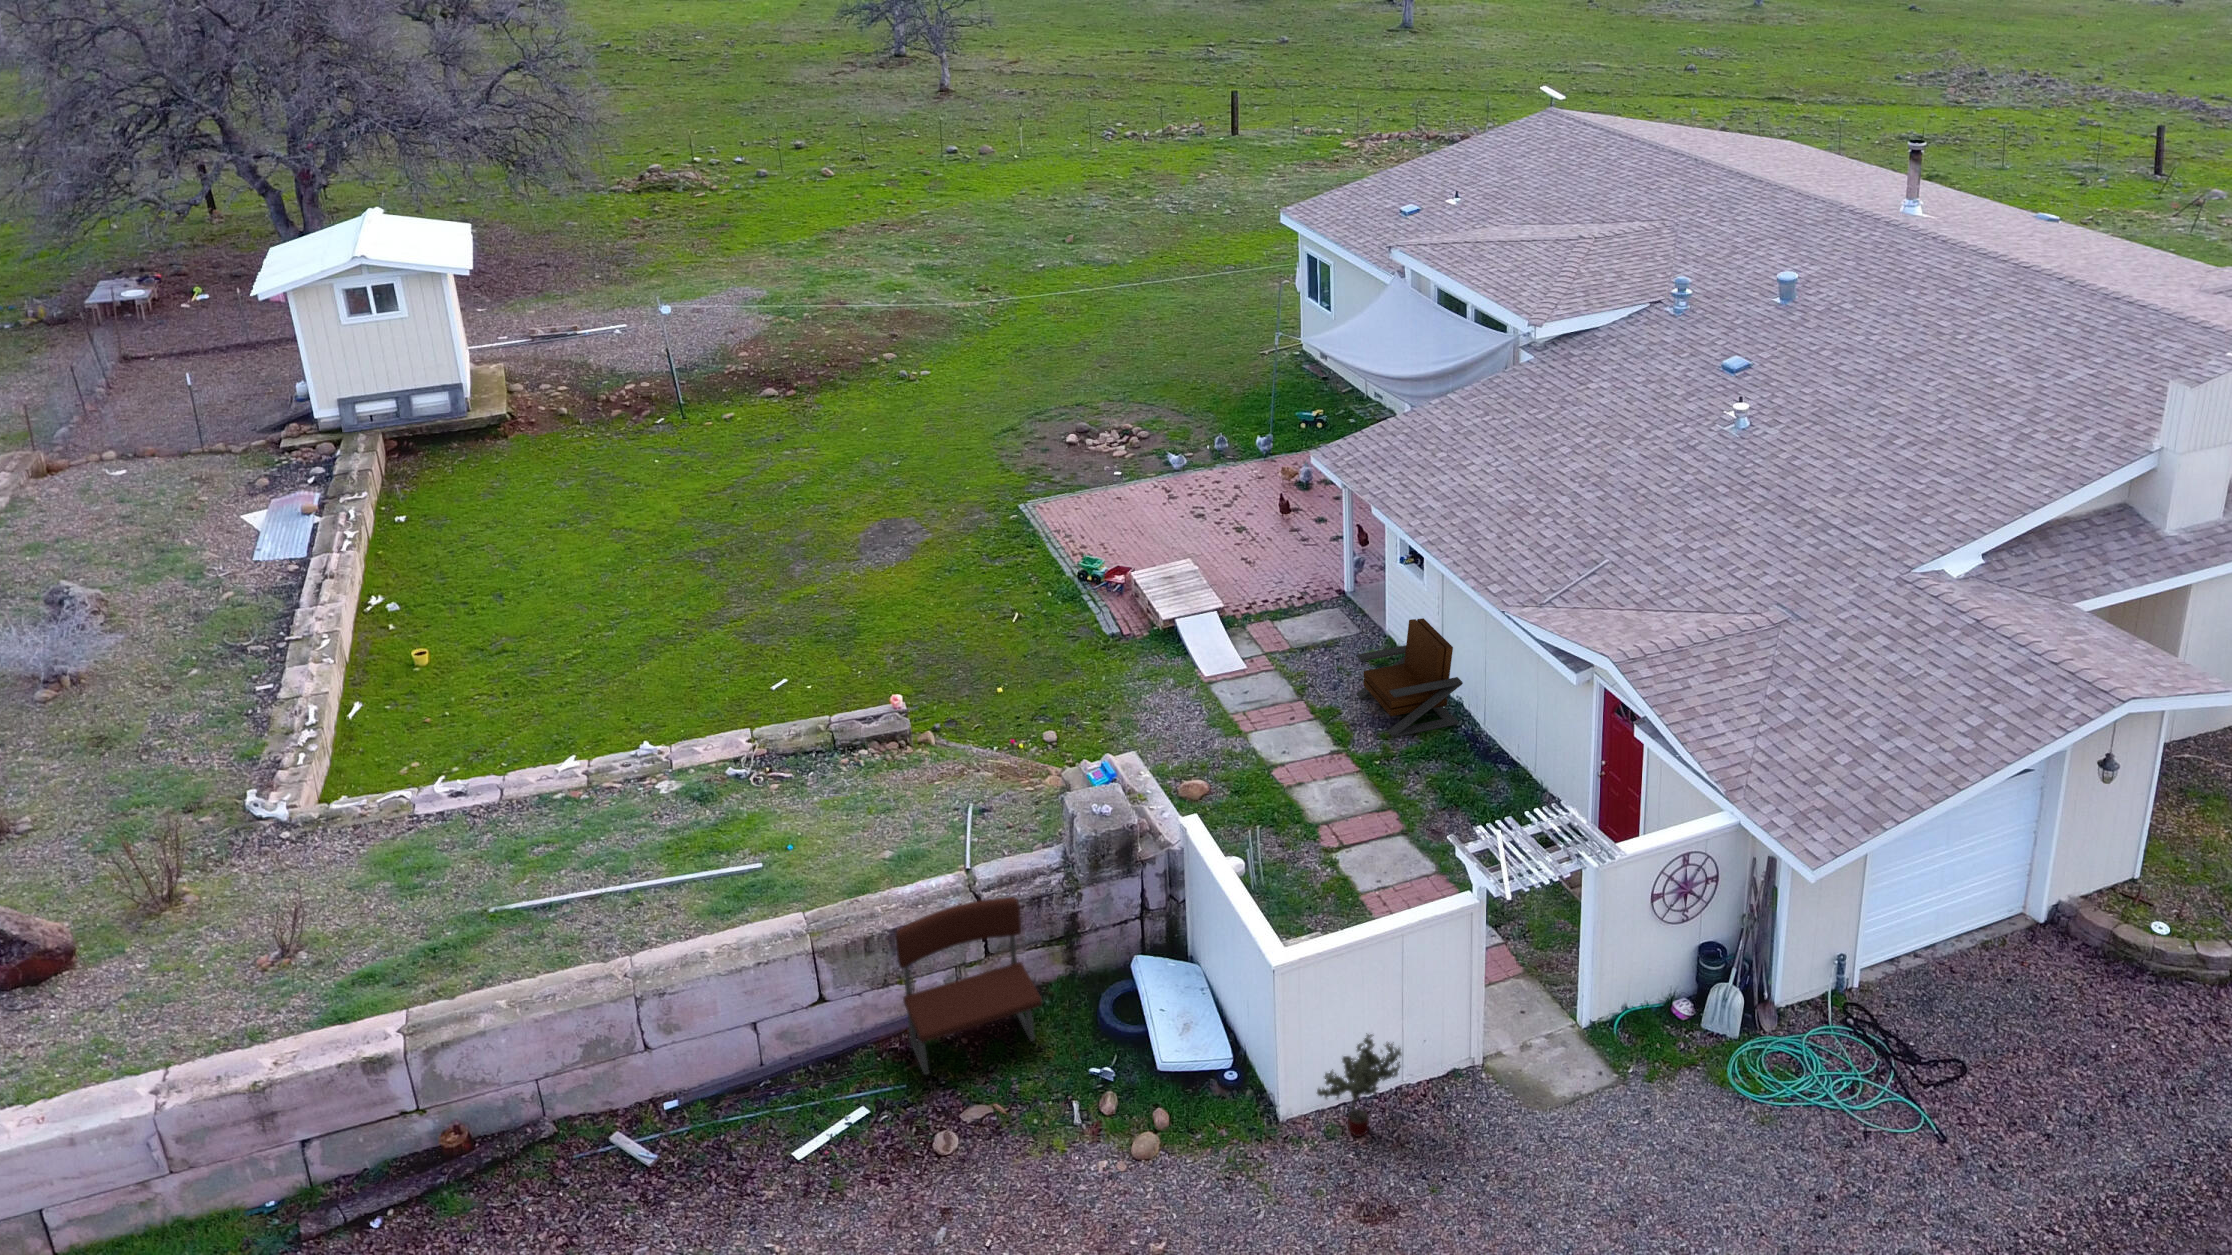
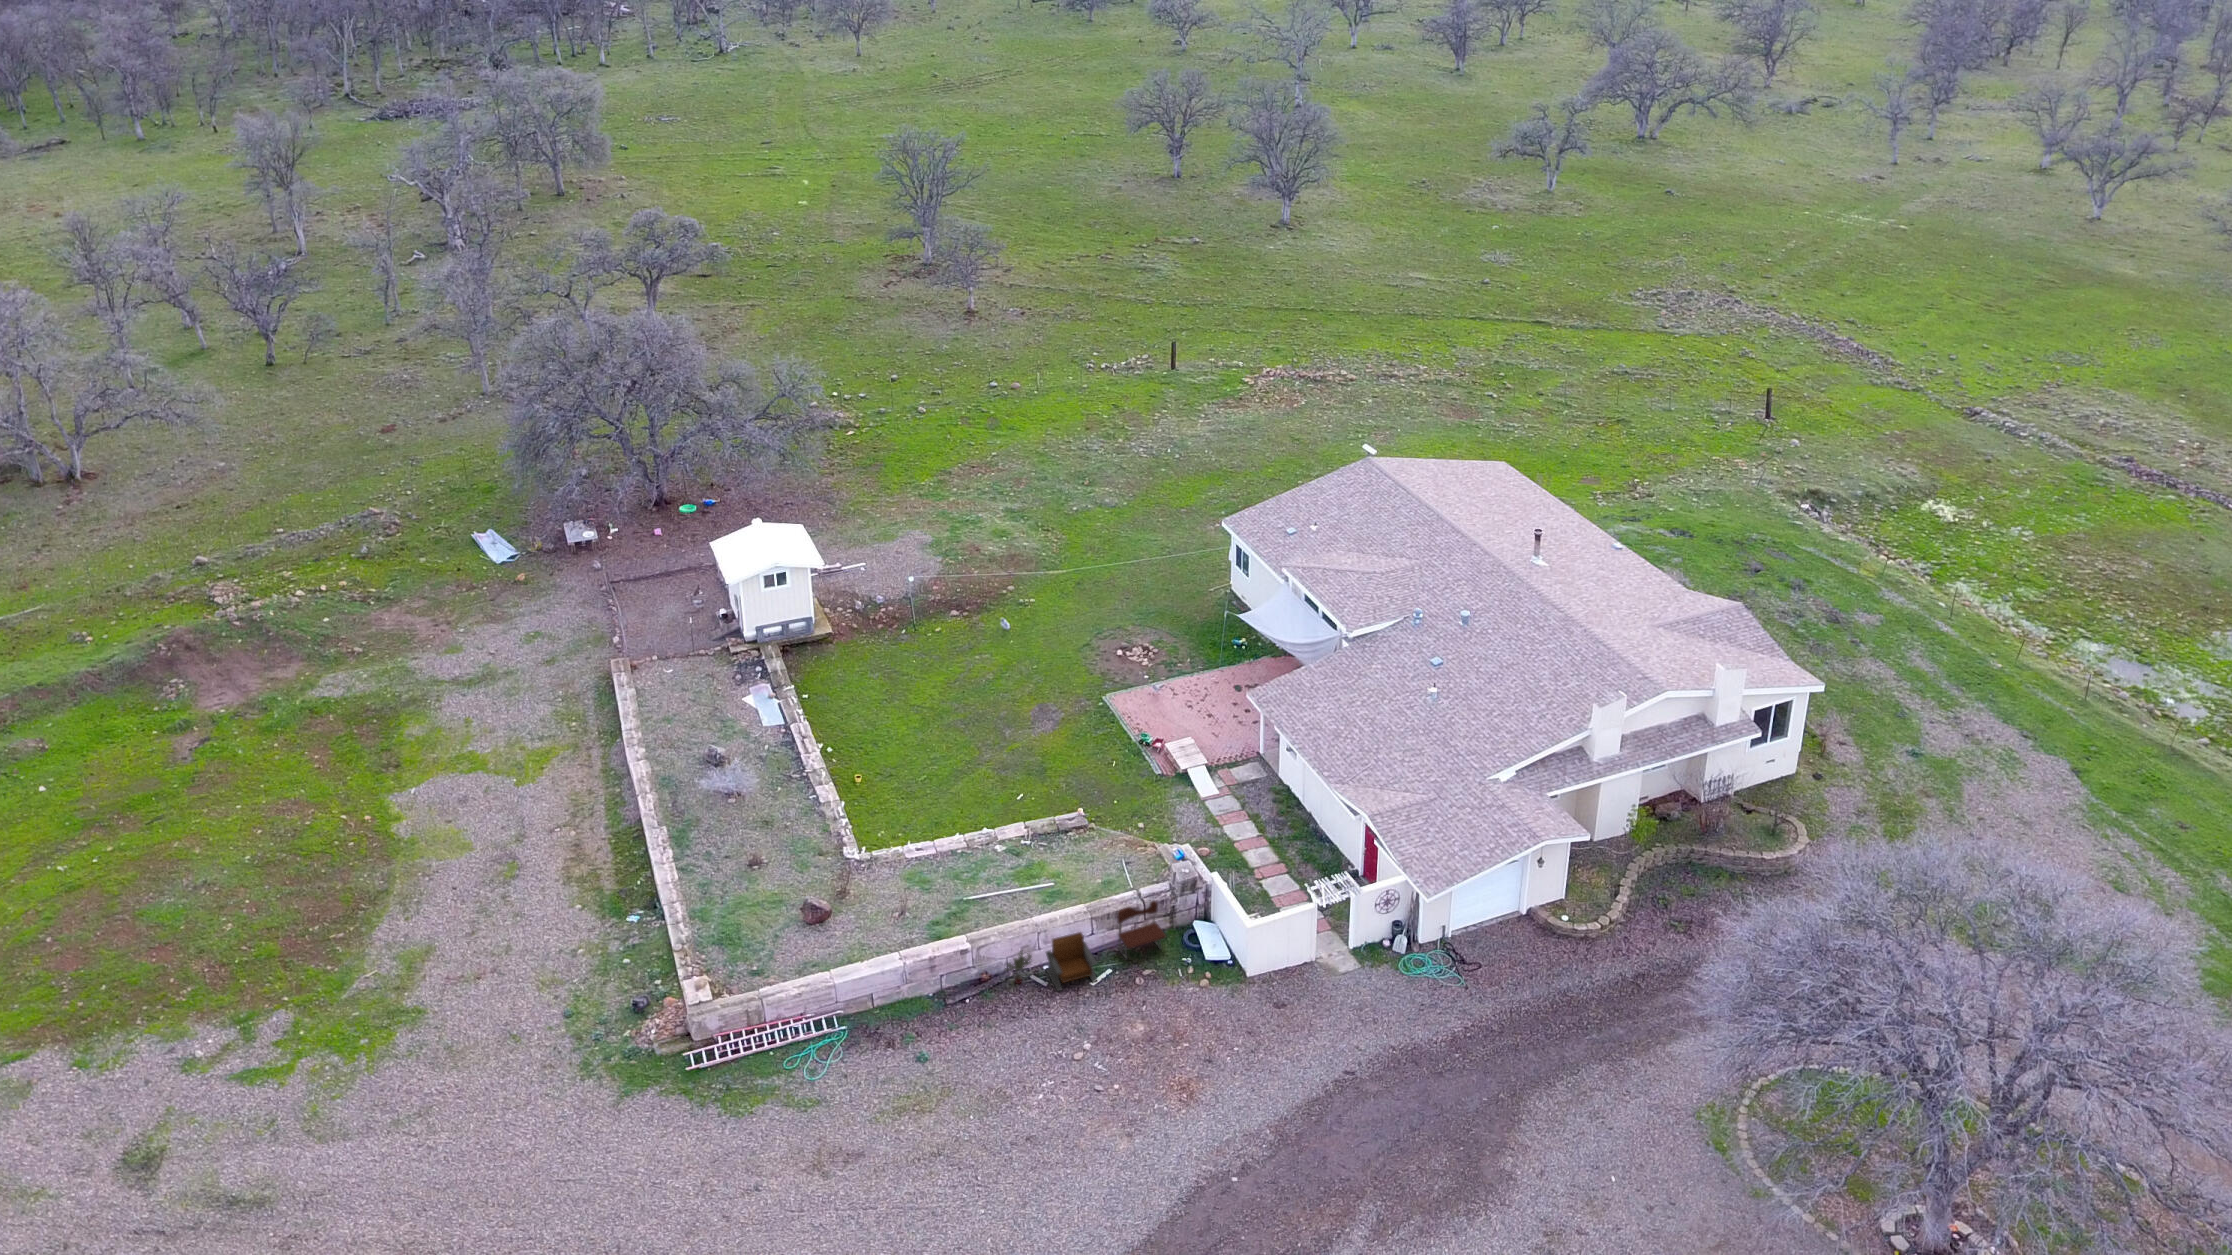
lounge chair: present [1357,618,1463,737] -> present [1046,932,1097,991]
potted tree: present [1317,1035,1401,1137] -> present [1005,951,1031,984]

